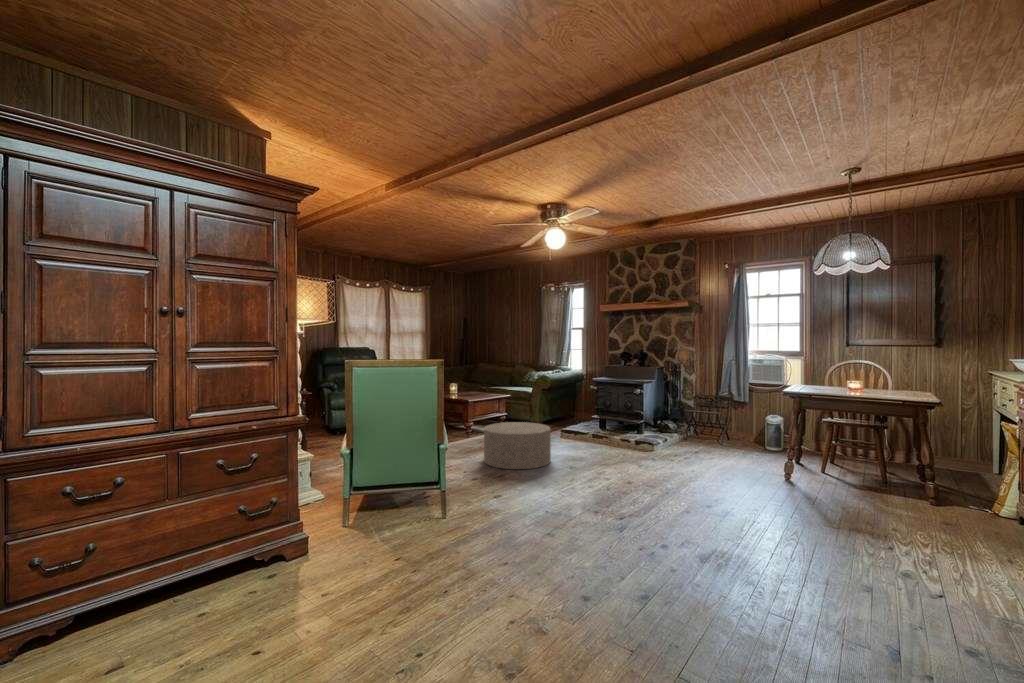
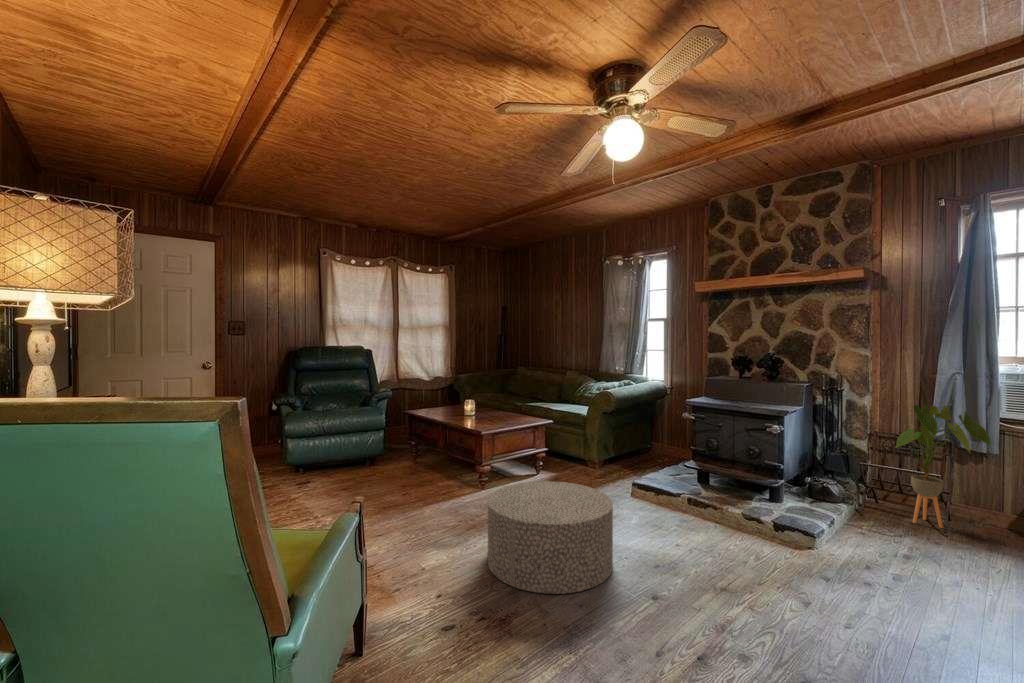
house plant: none [700,377,741,443] -> present [896,405,991,528]

